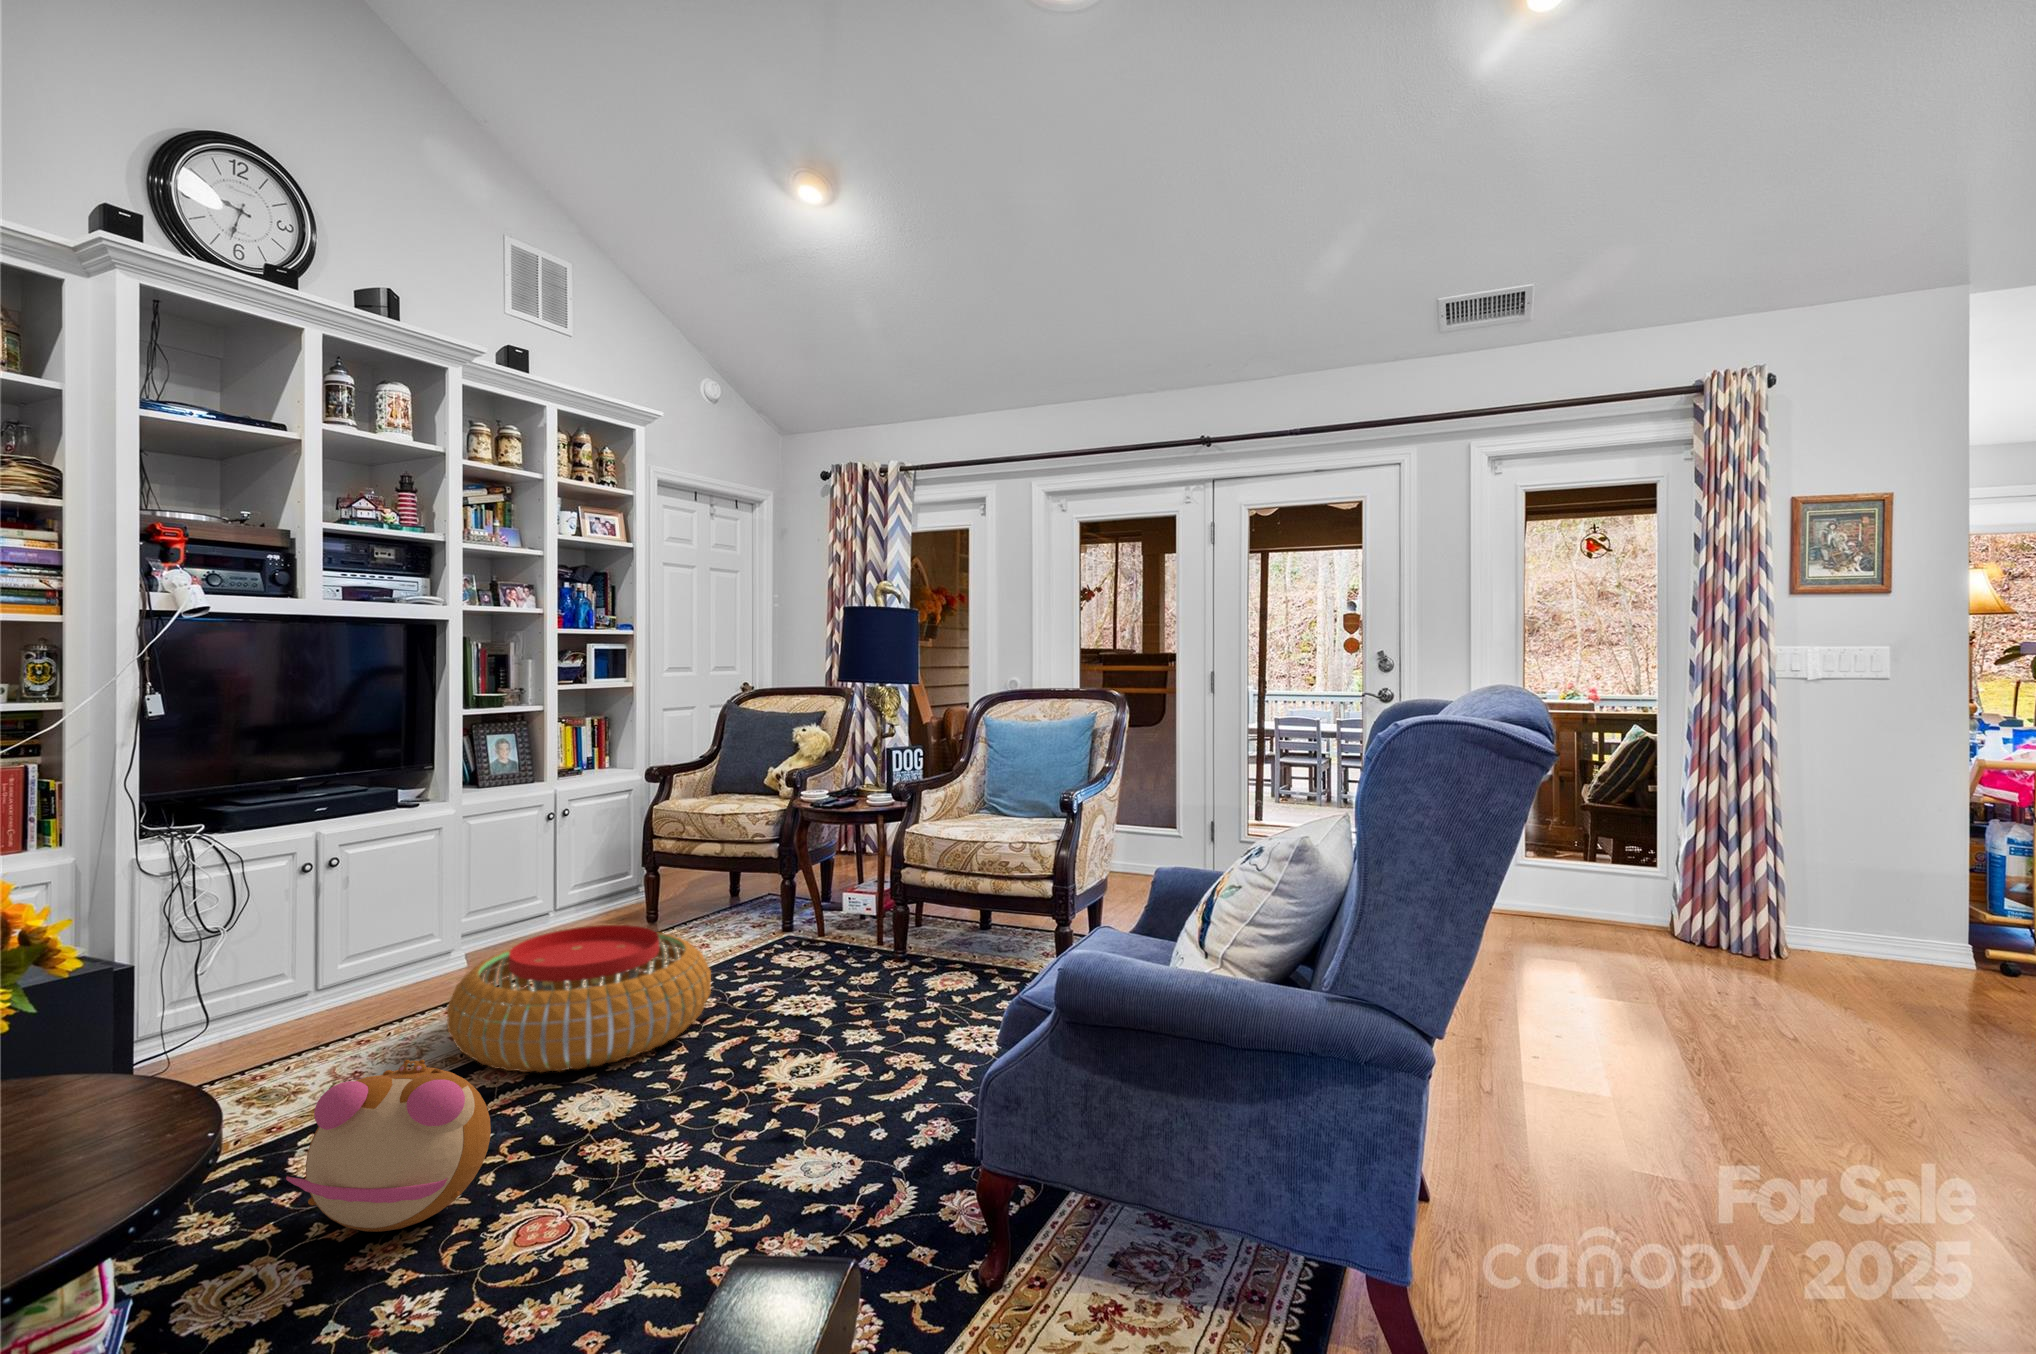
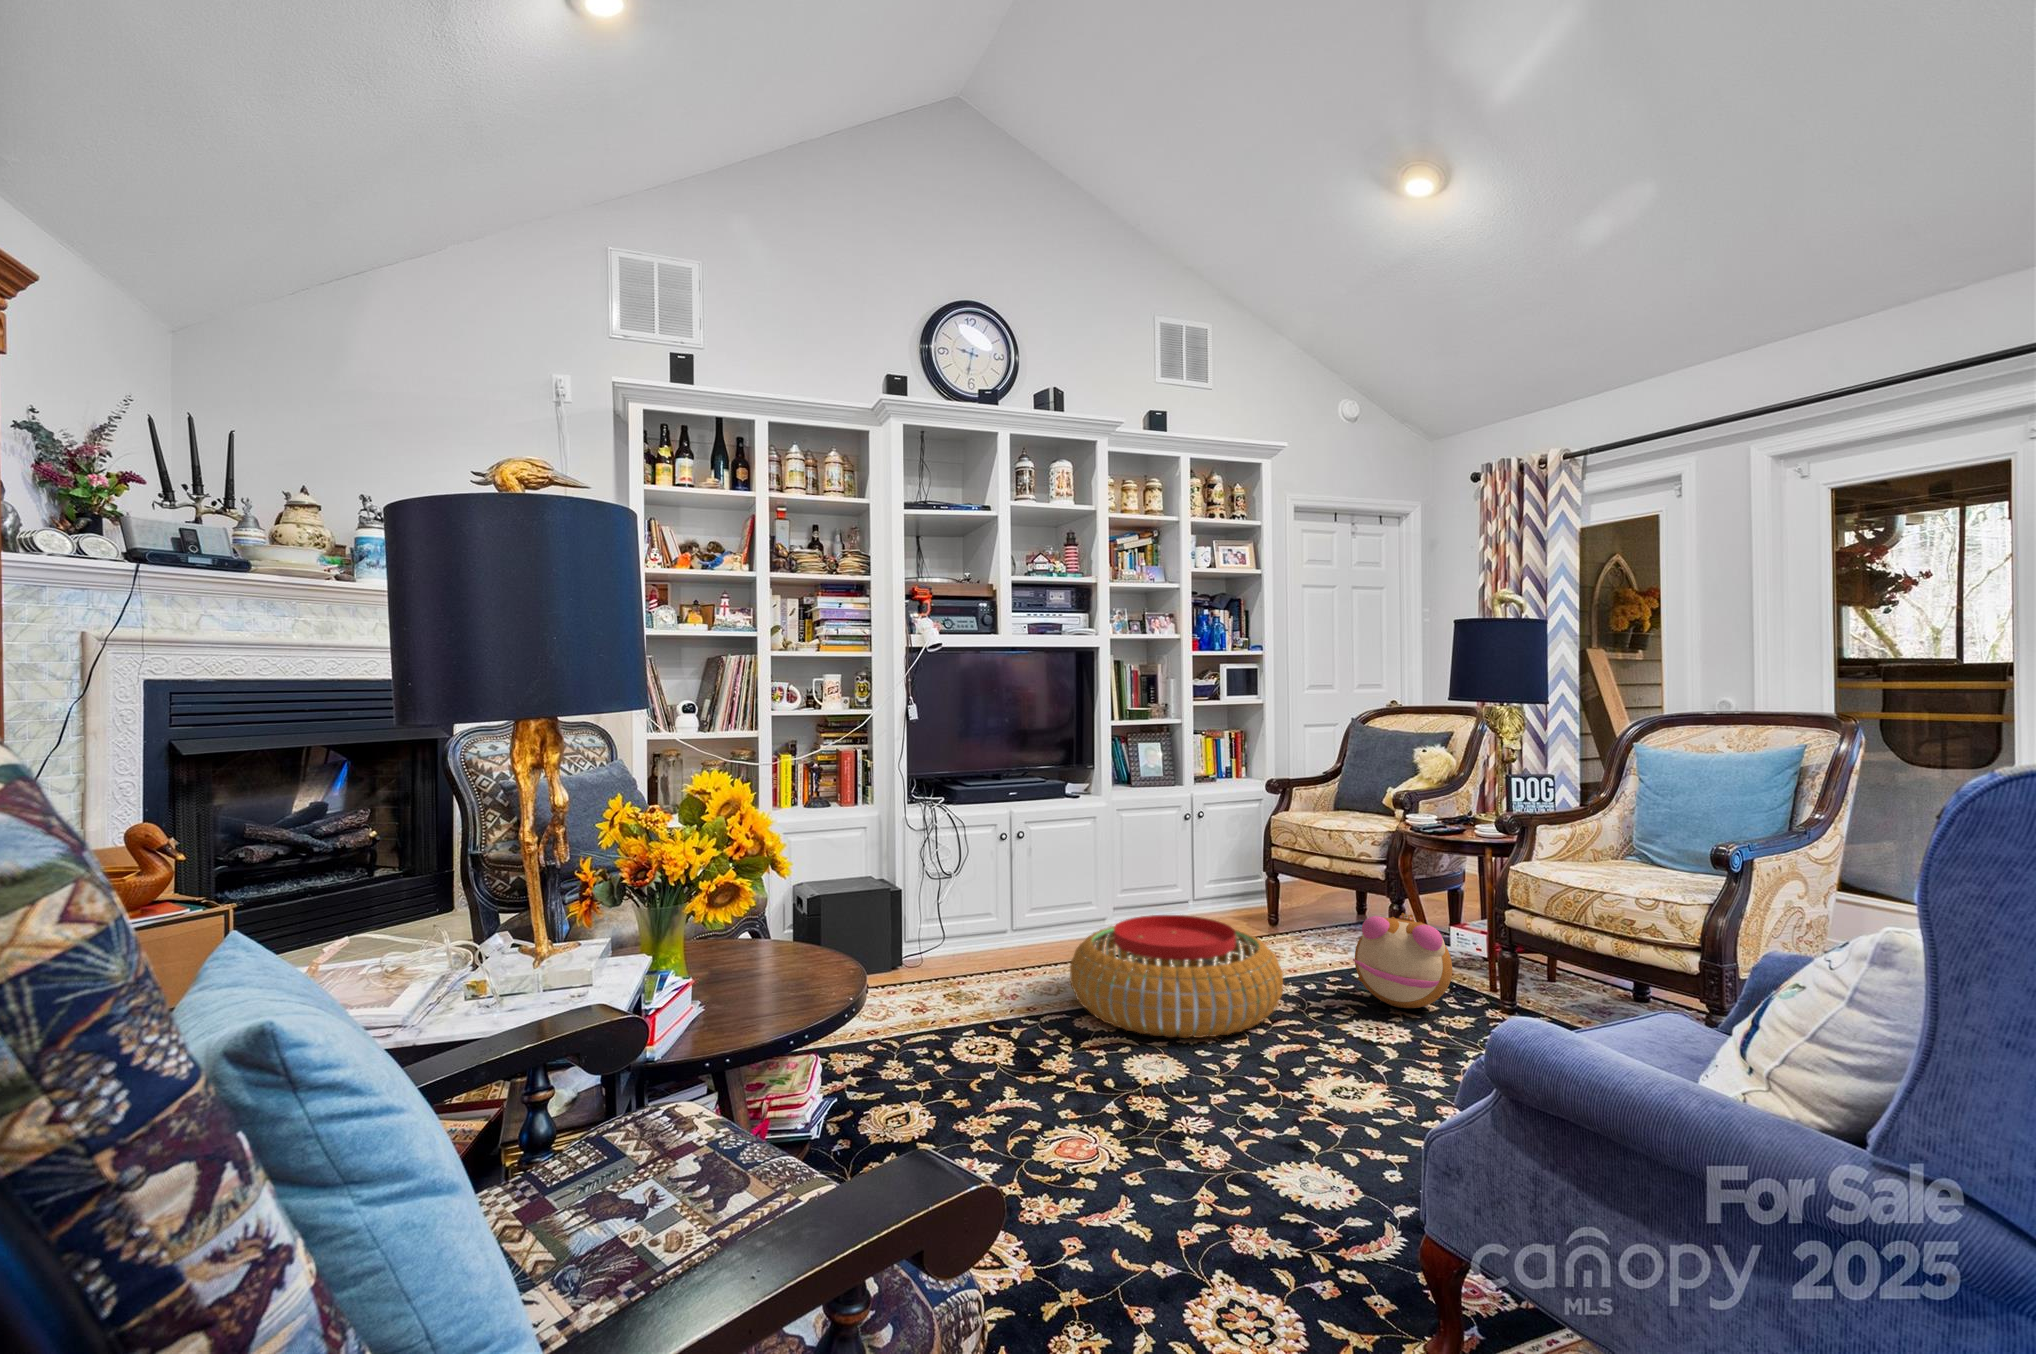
plush toy: present [286,1060,491,1232] -> present [1353,913,1452,1008]

